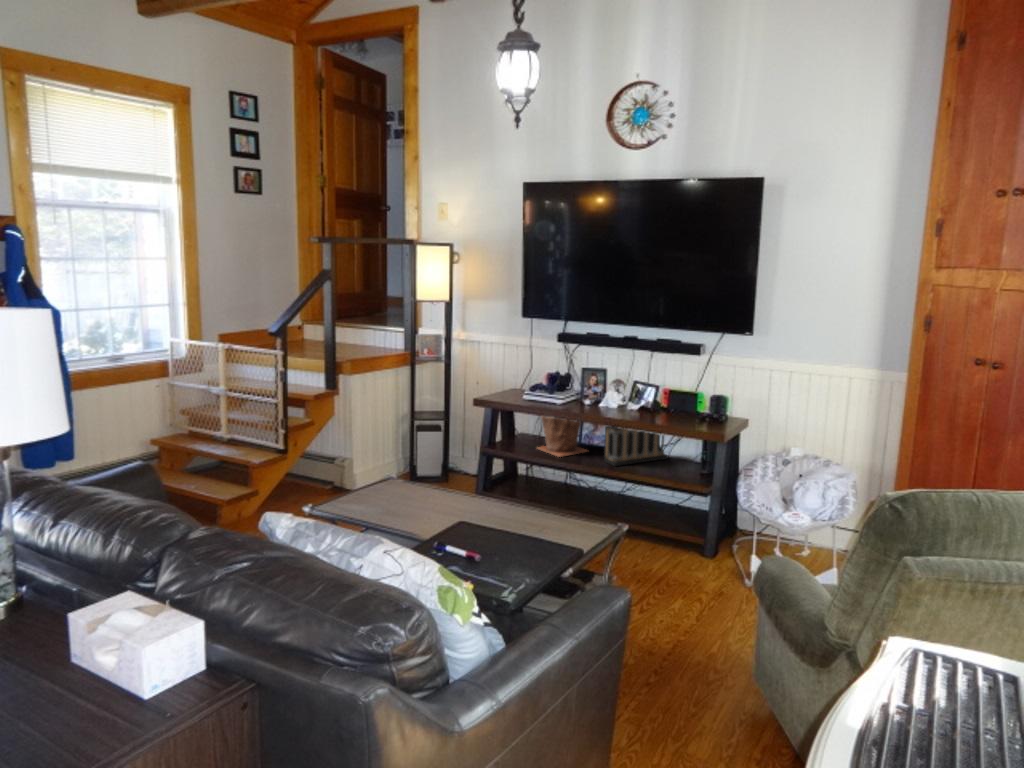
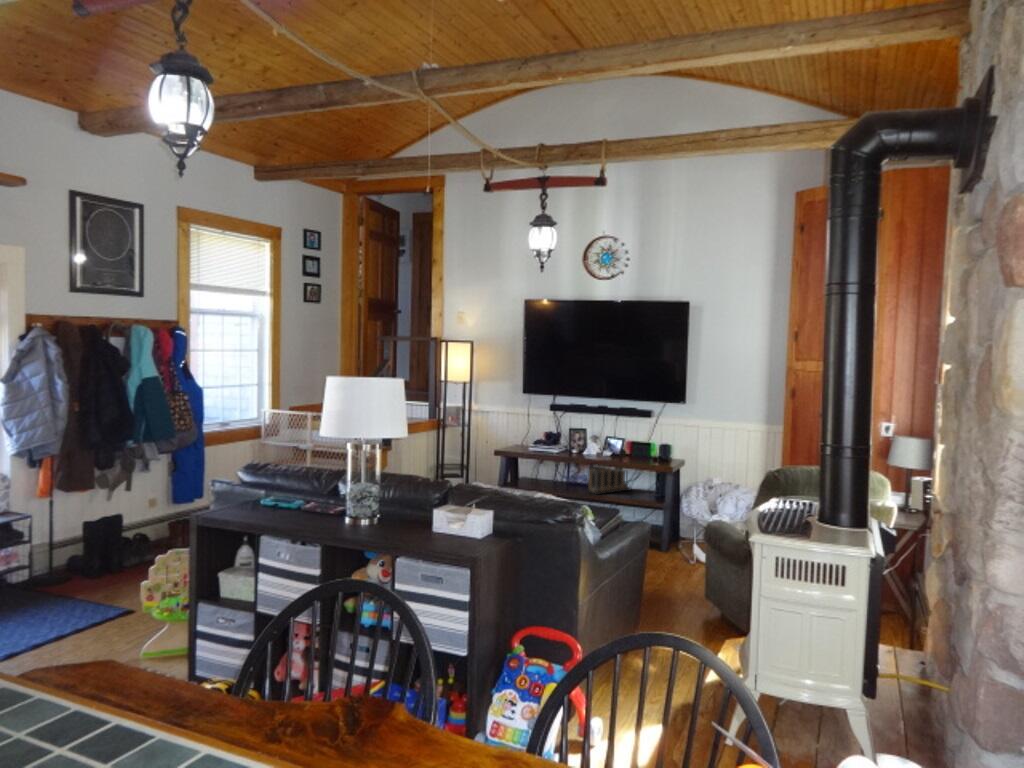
plant pot: present [538,416,587,457] -> none [538,457,576,490]

